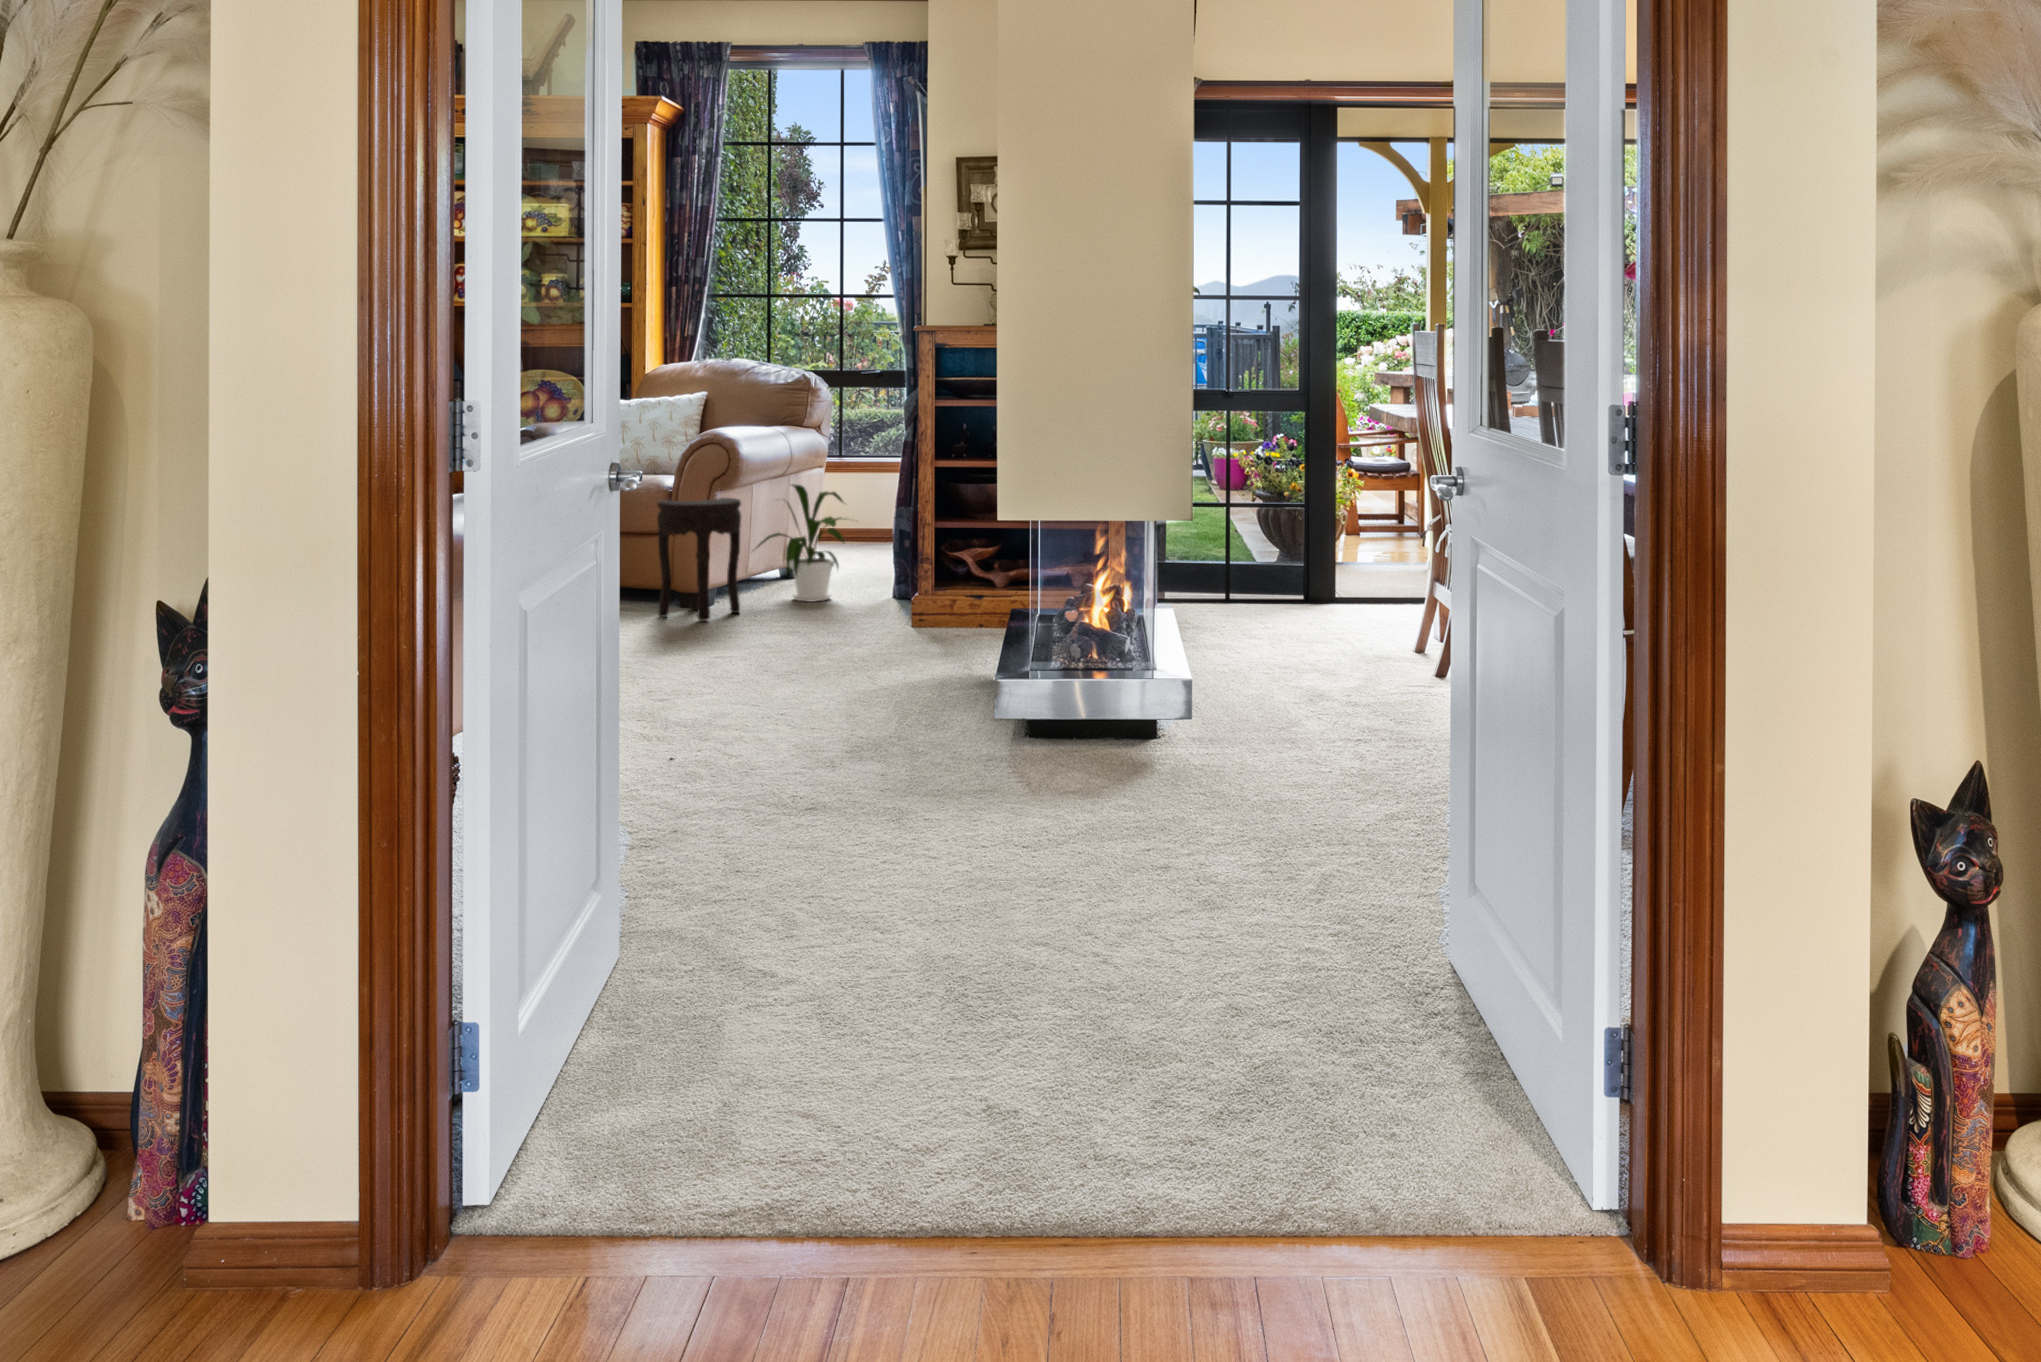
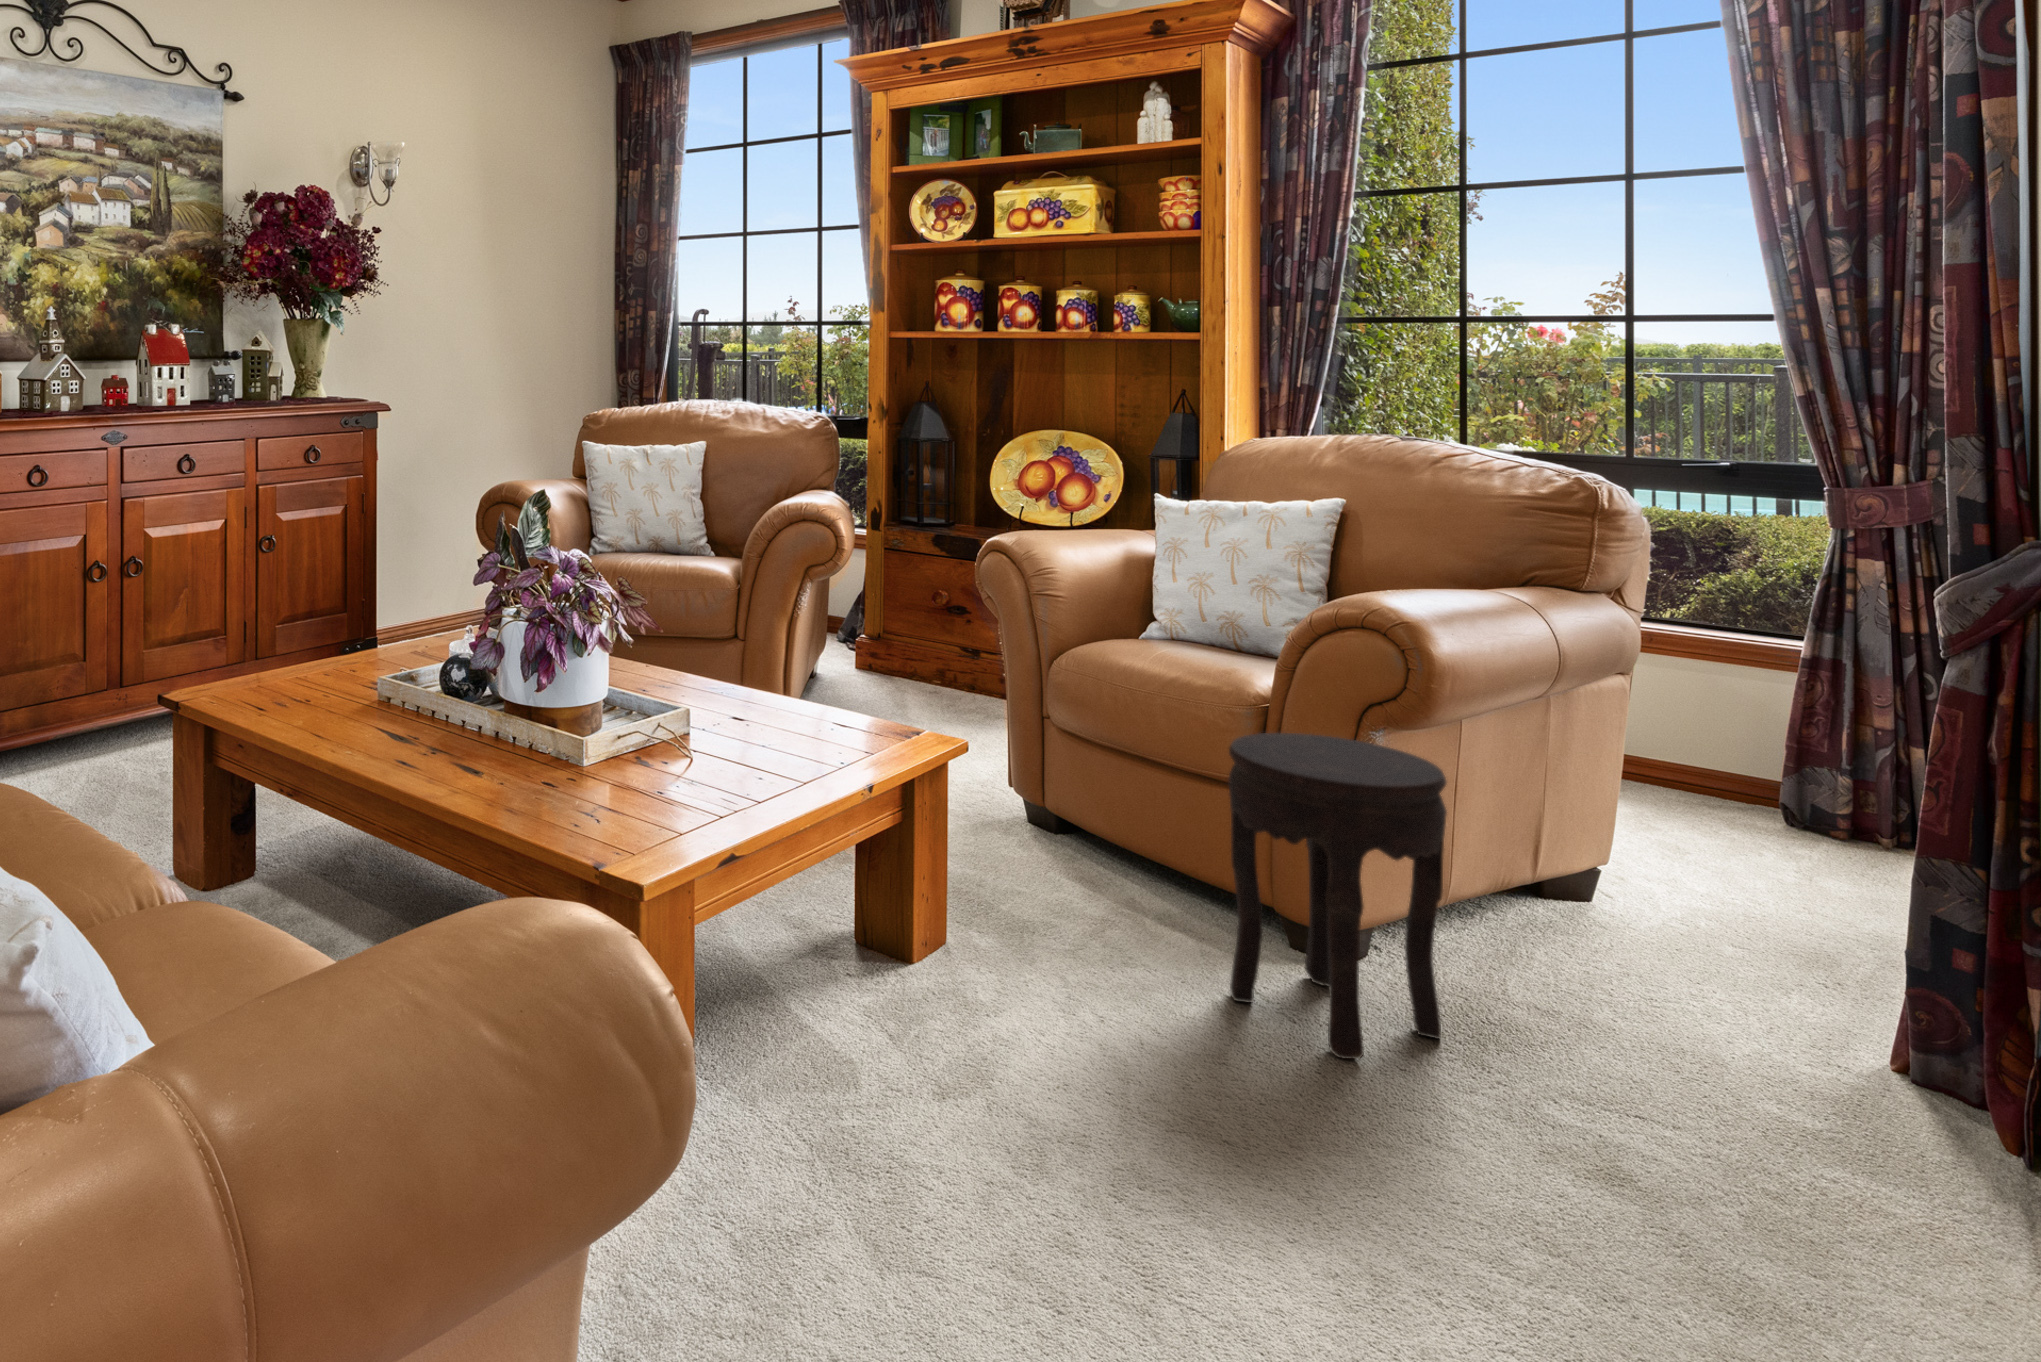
house plant: present [757,485,844,601] -> none [1459,743,1791,1034]

